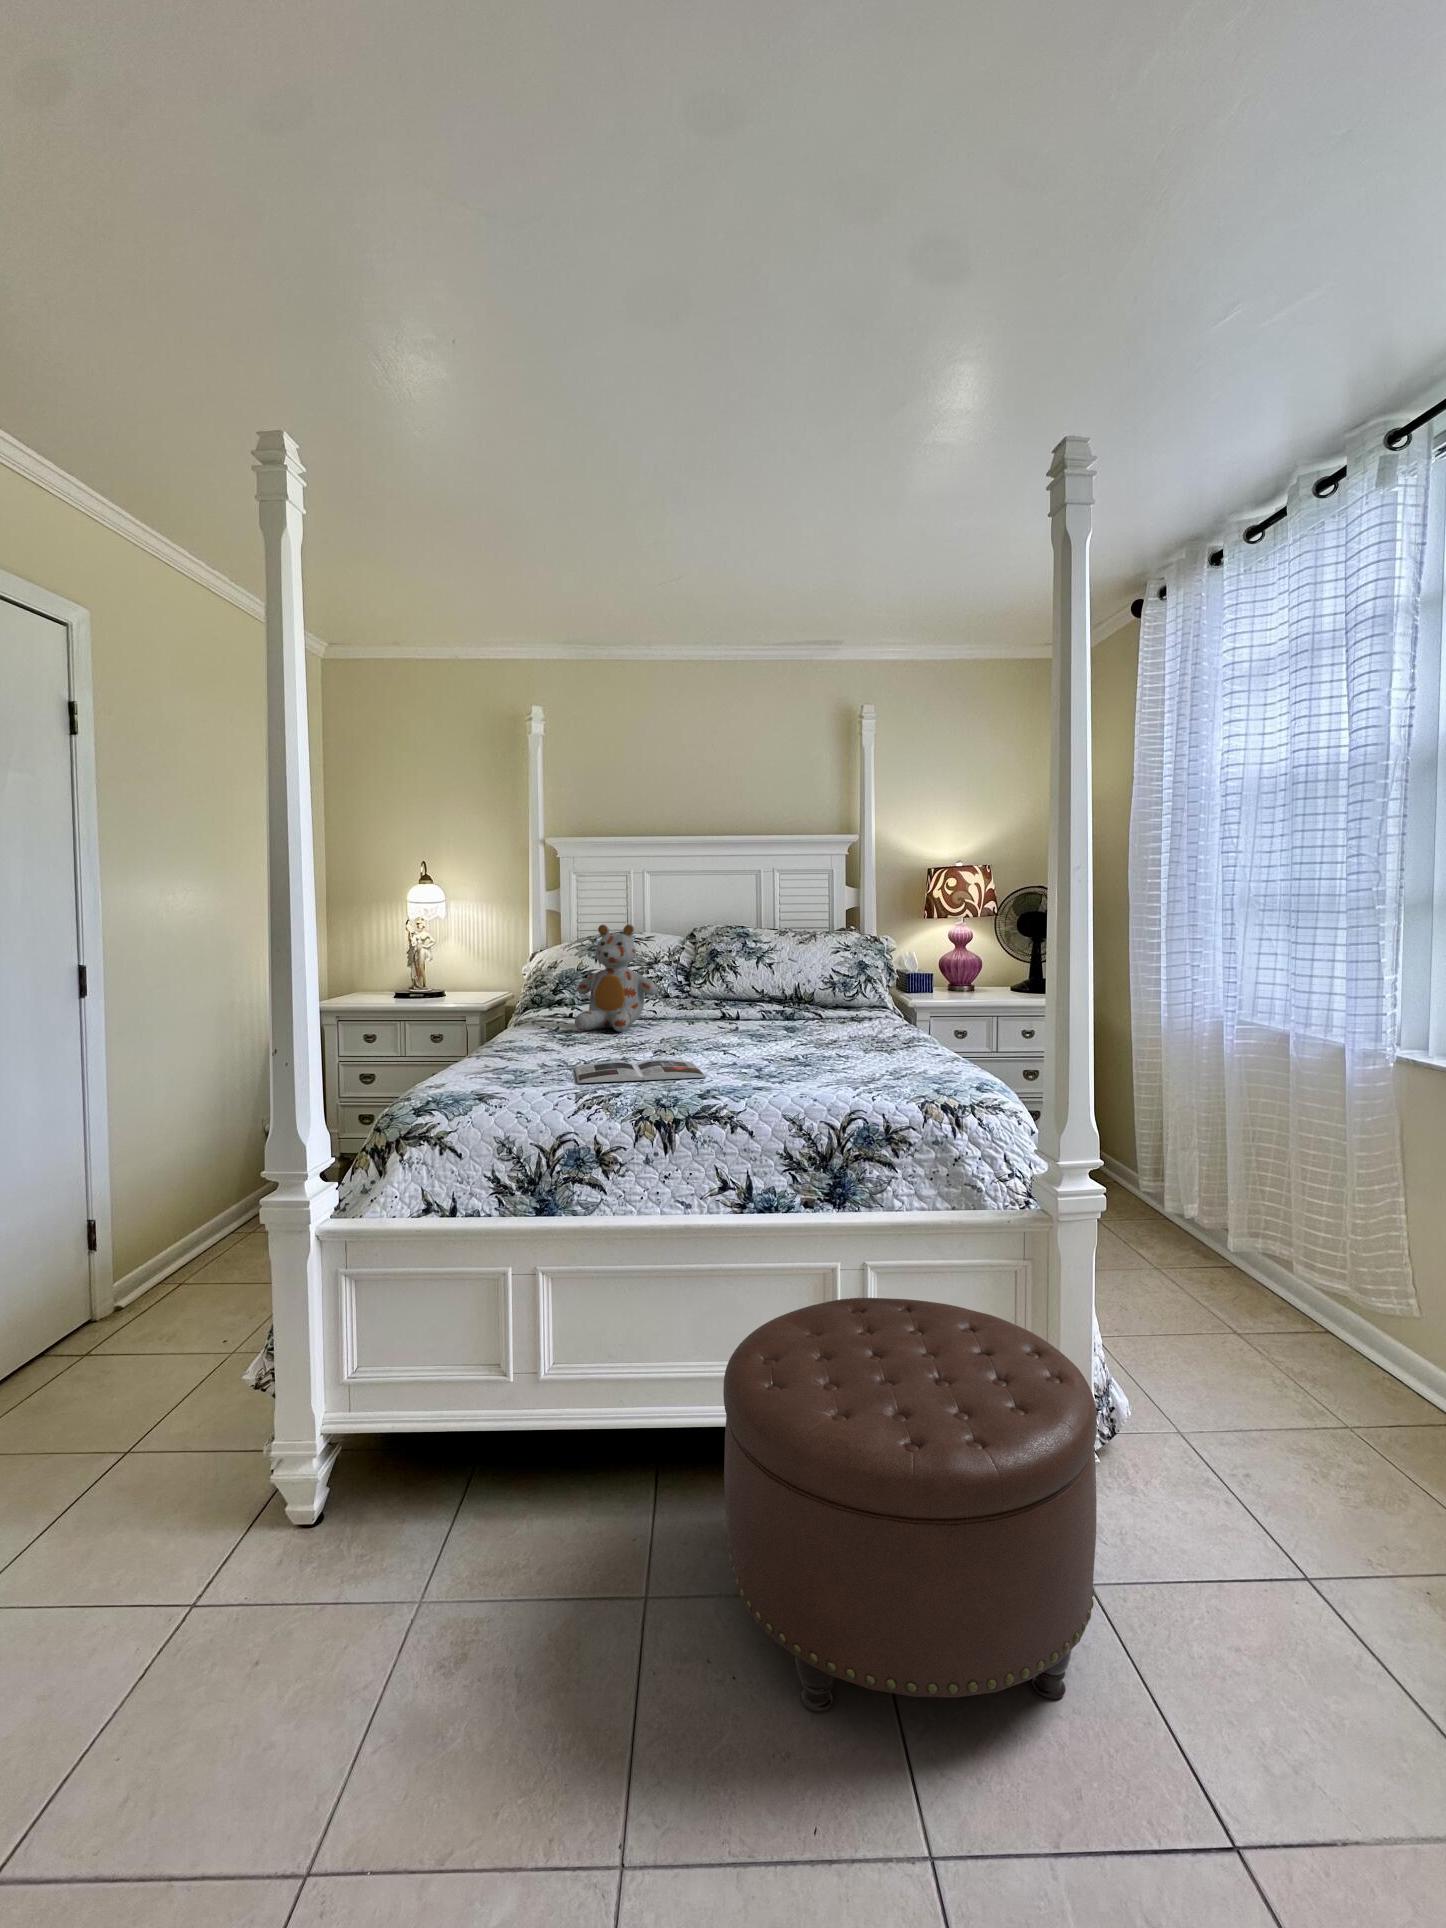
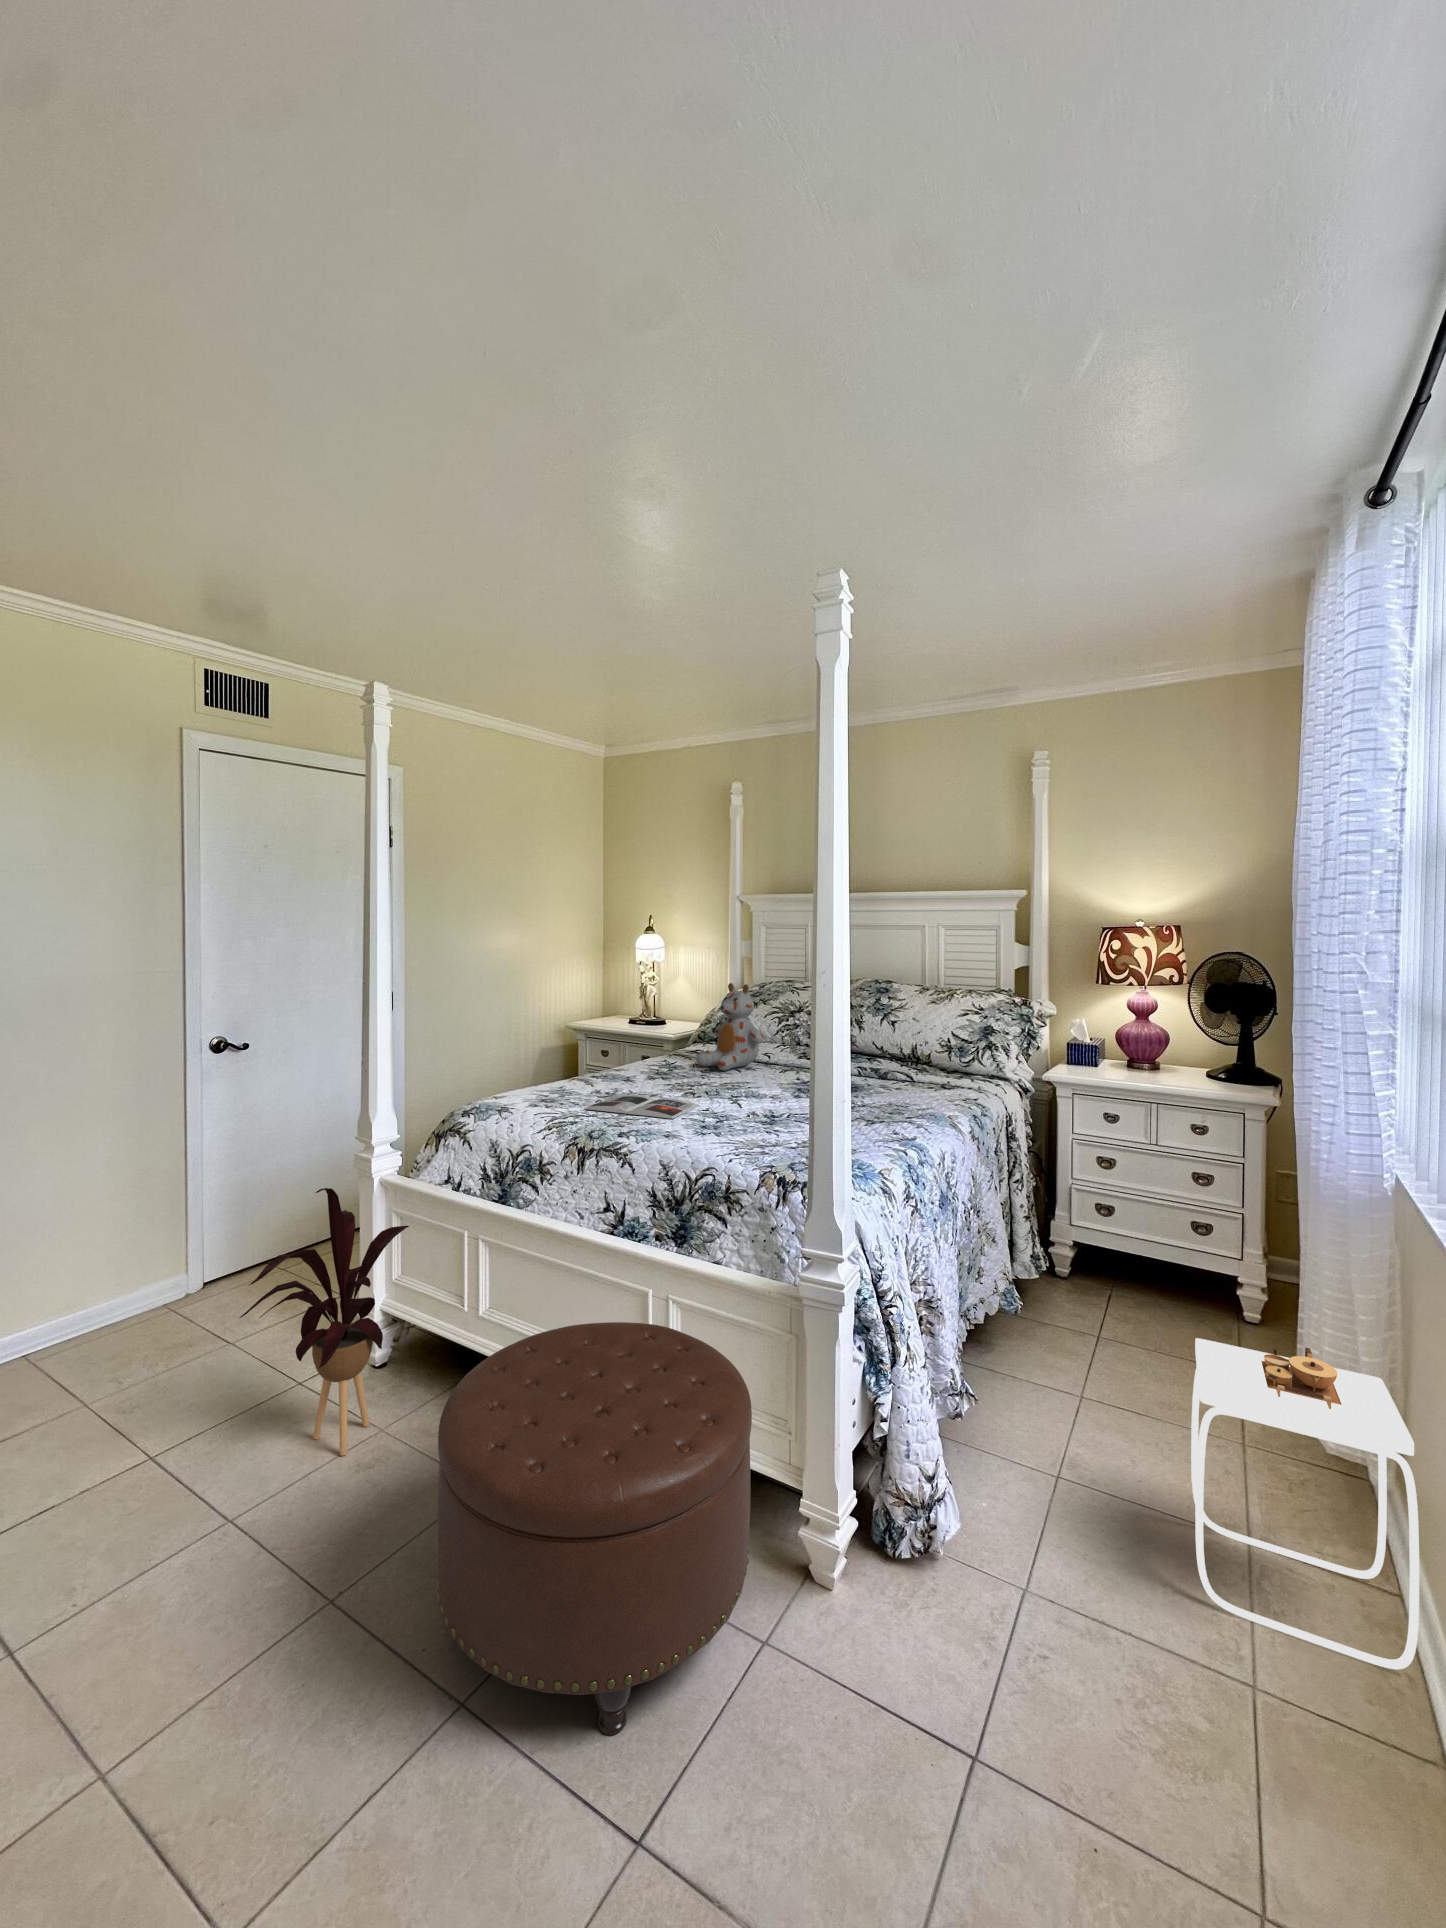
side table: none [1211,1174,1404,1395] -> present [1191,1338,1419,1669]
house plant: none [227,1230,458,1629] -> present [240,1188,409,1456]

